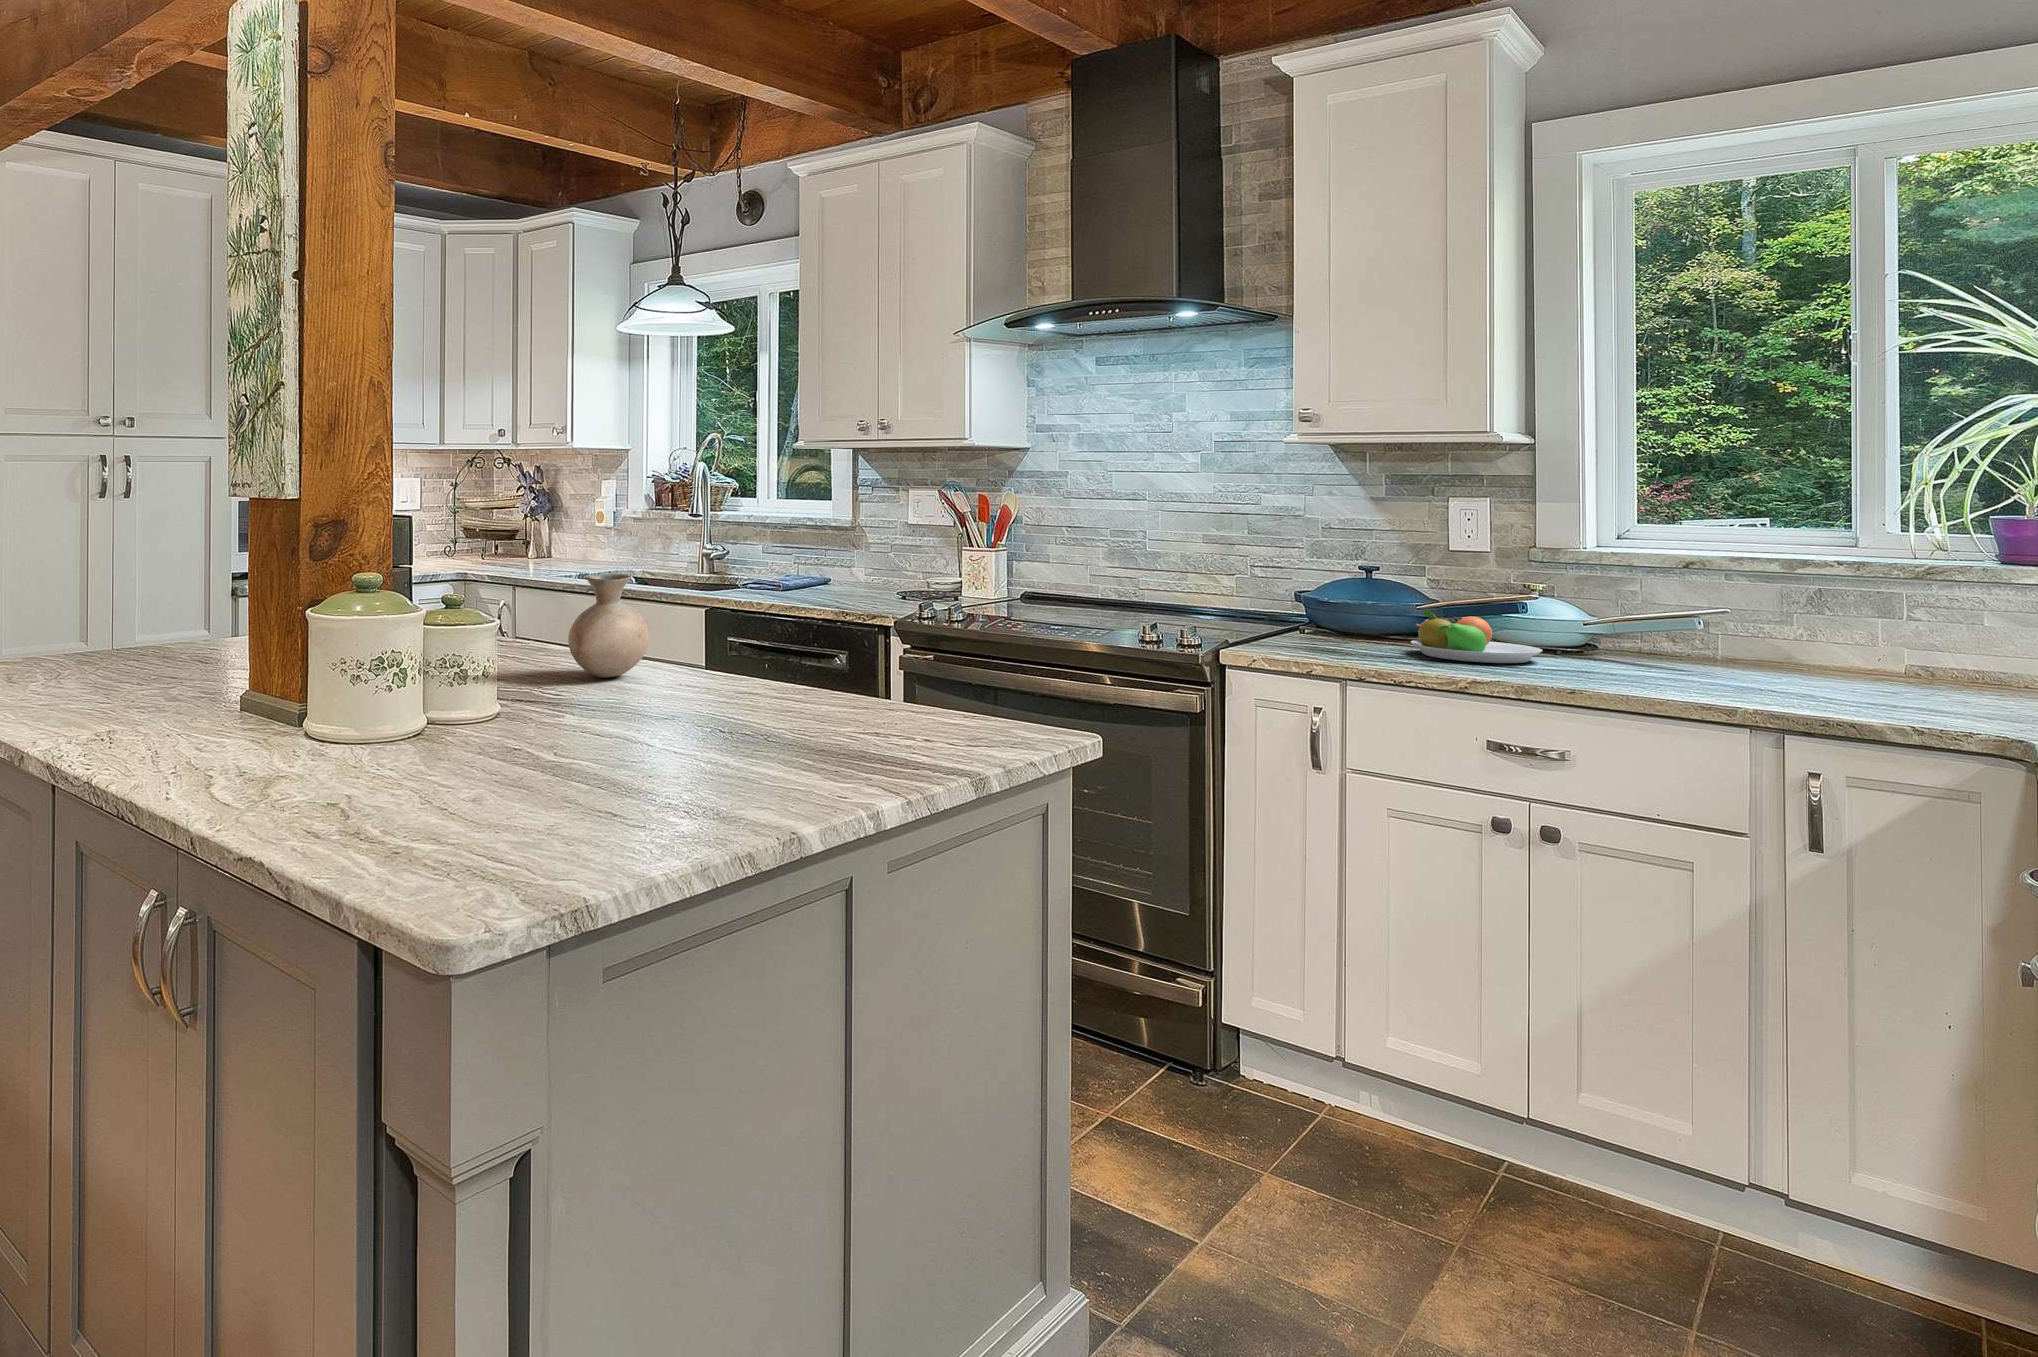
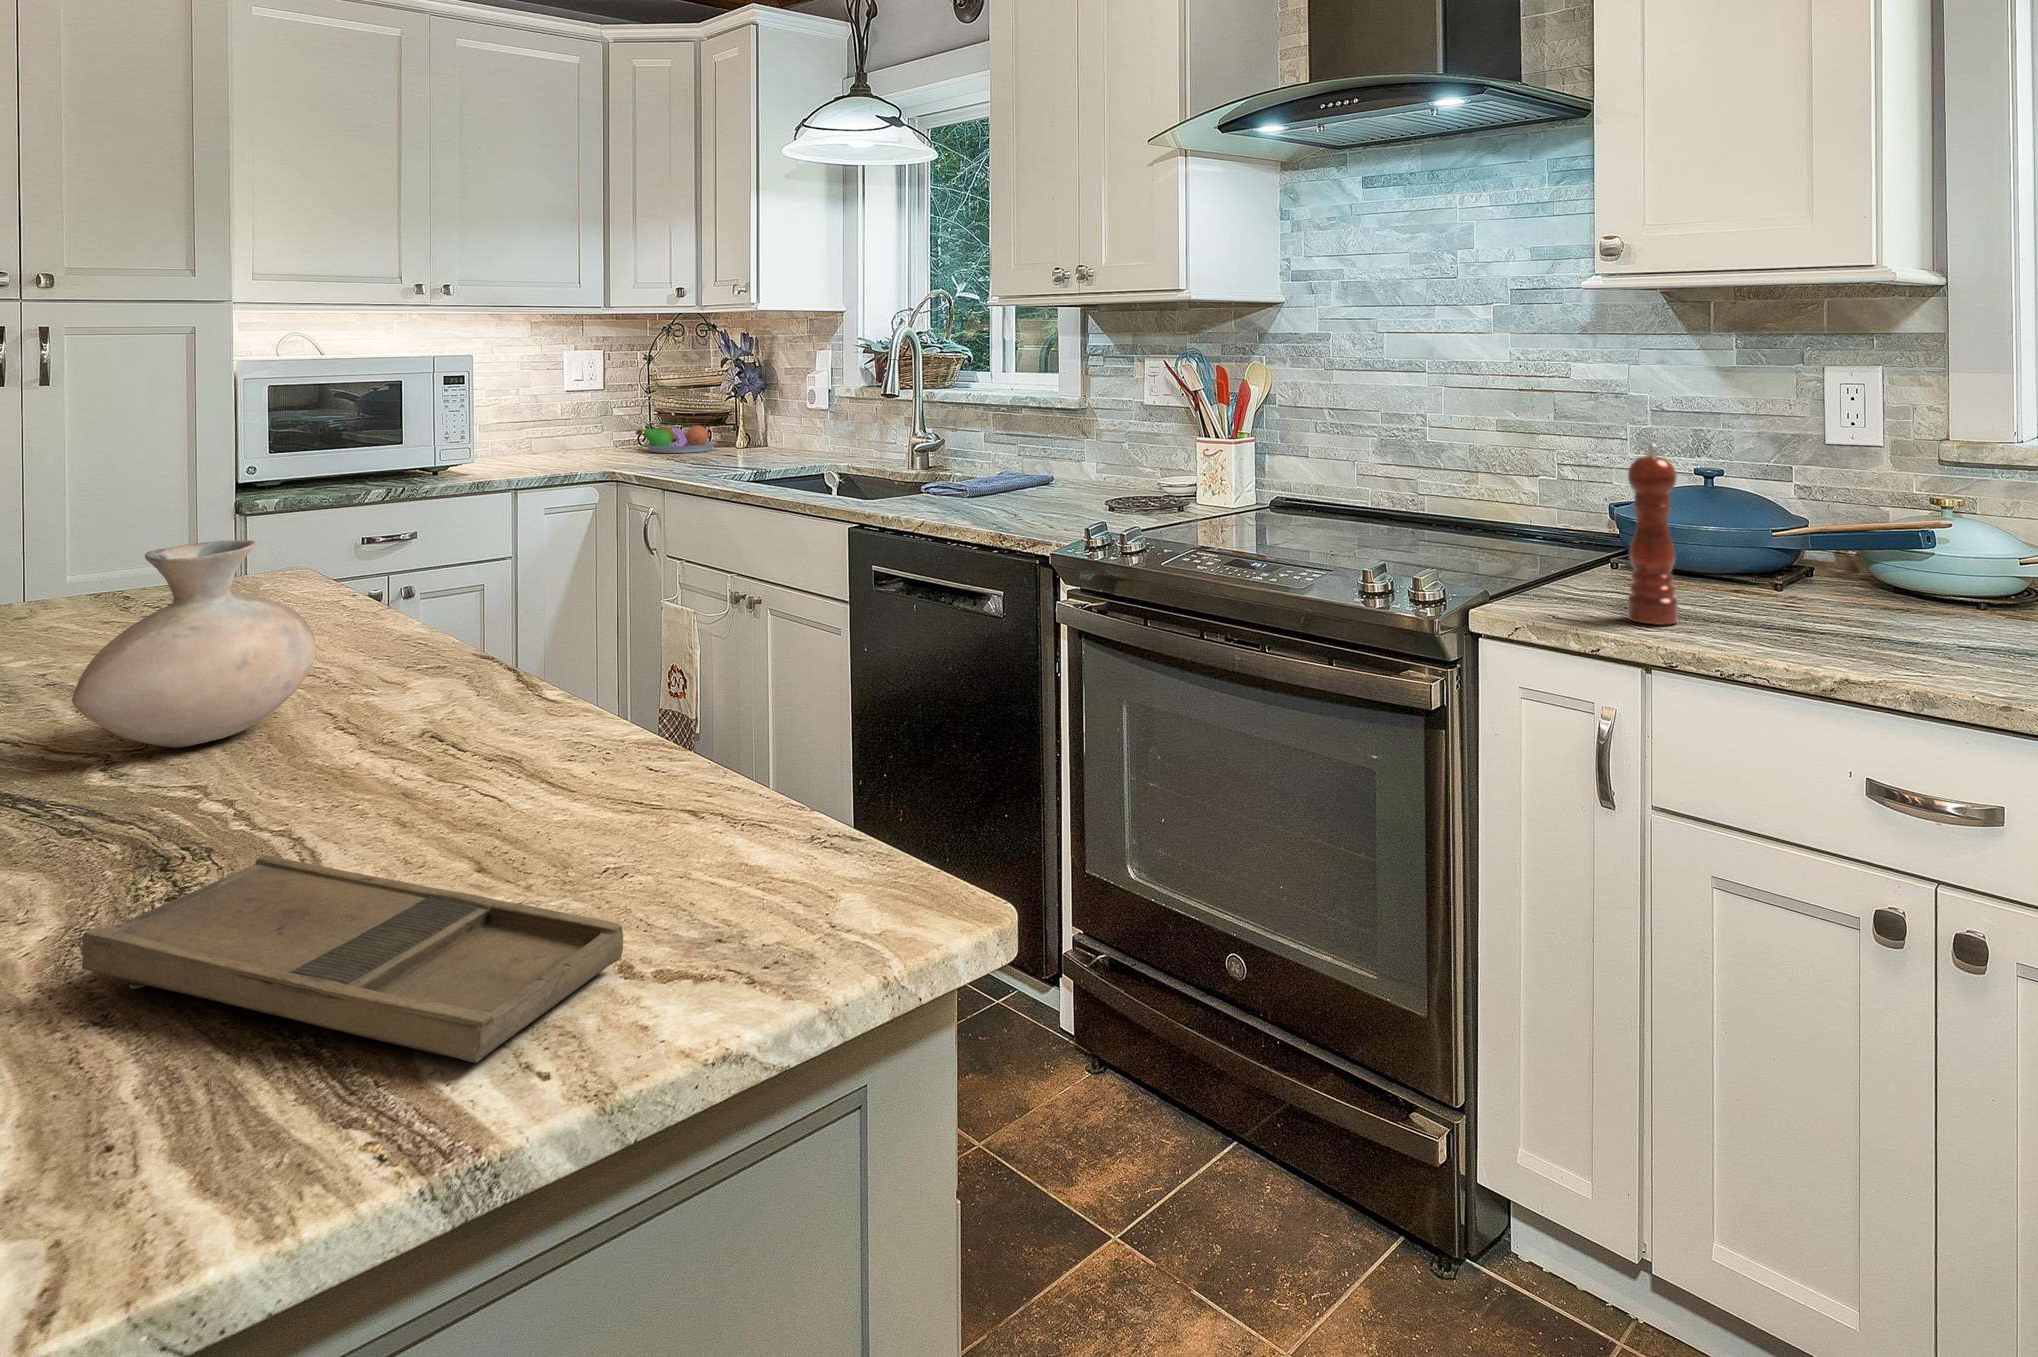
pepper mill: none [1328,544,1361,656] -> present [1627,443,1678,625]
fruit bowl: present [1411,611,1542,663] -> present [636,422,717,453]
tray: none [772,694,975,745] -> present [82,855,623,1062]

